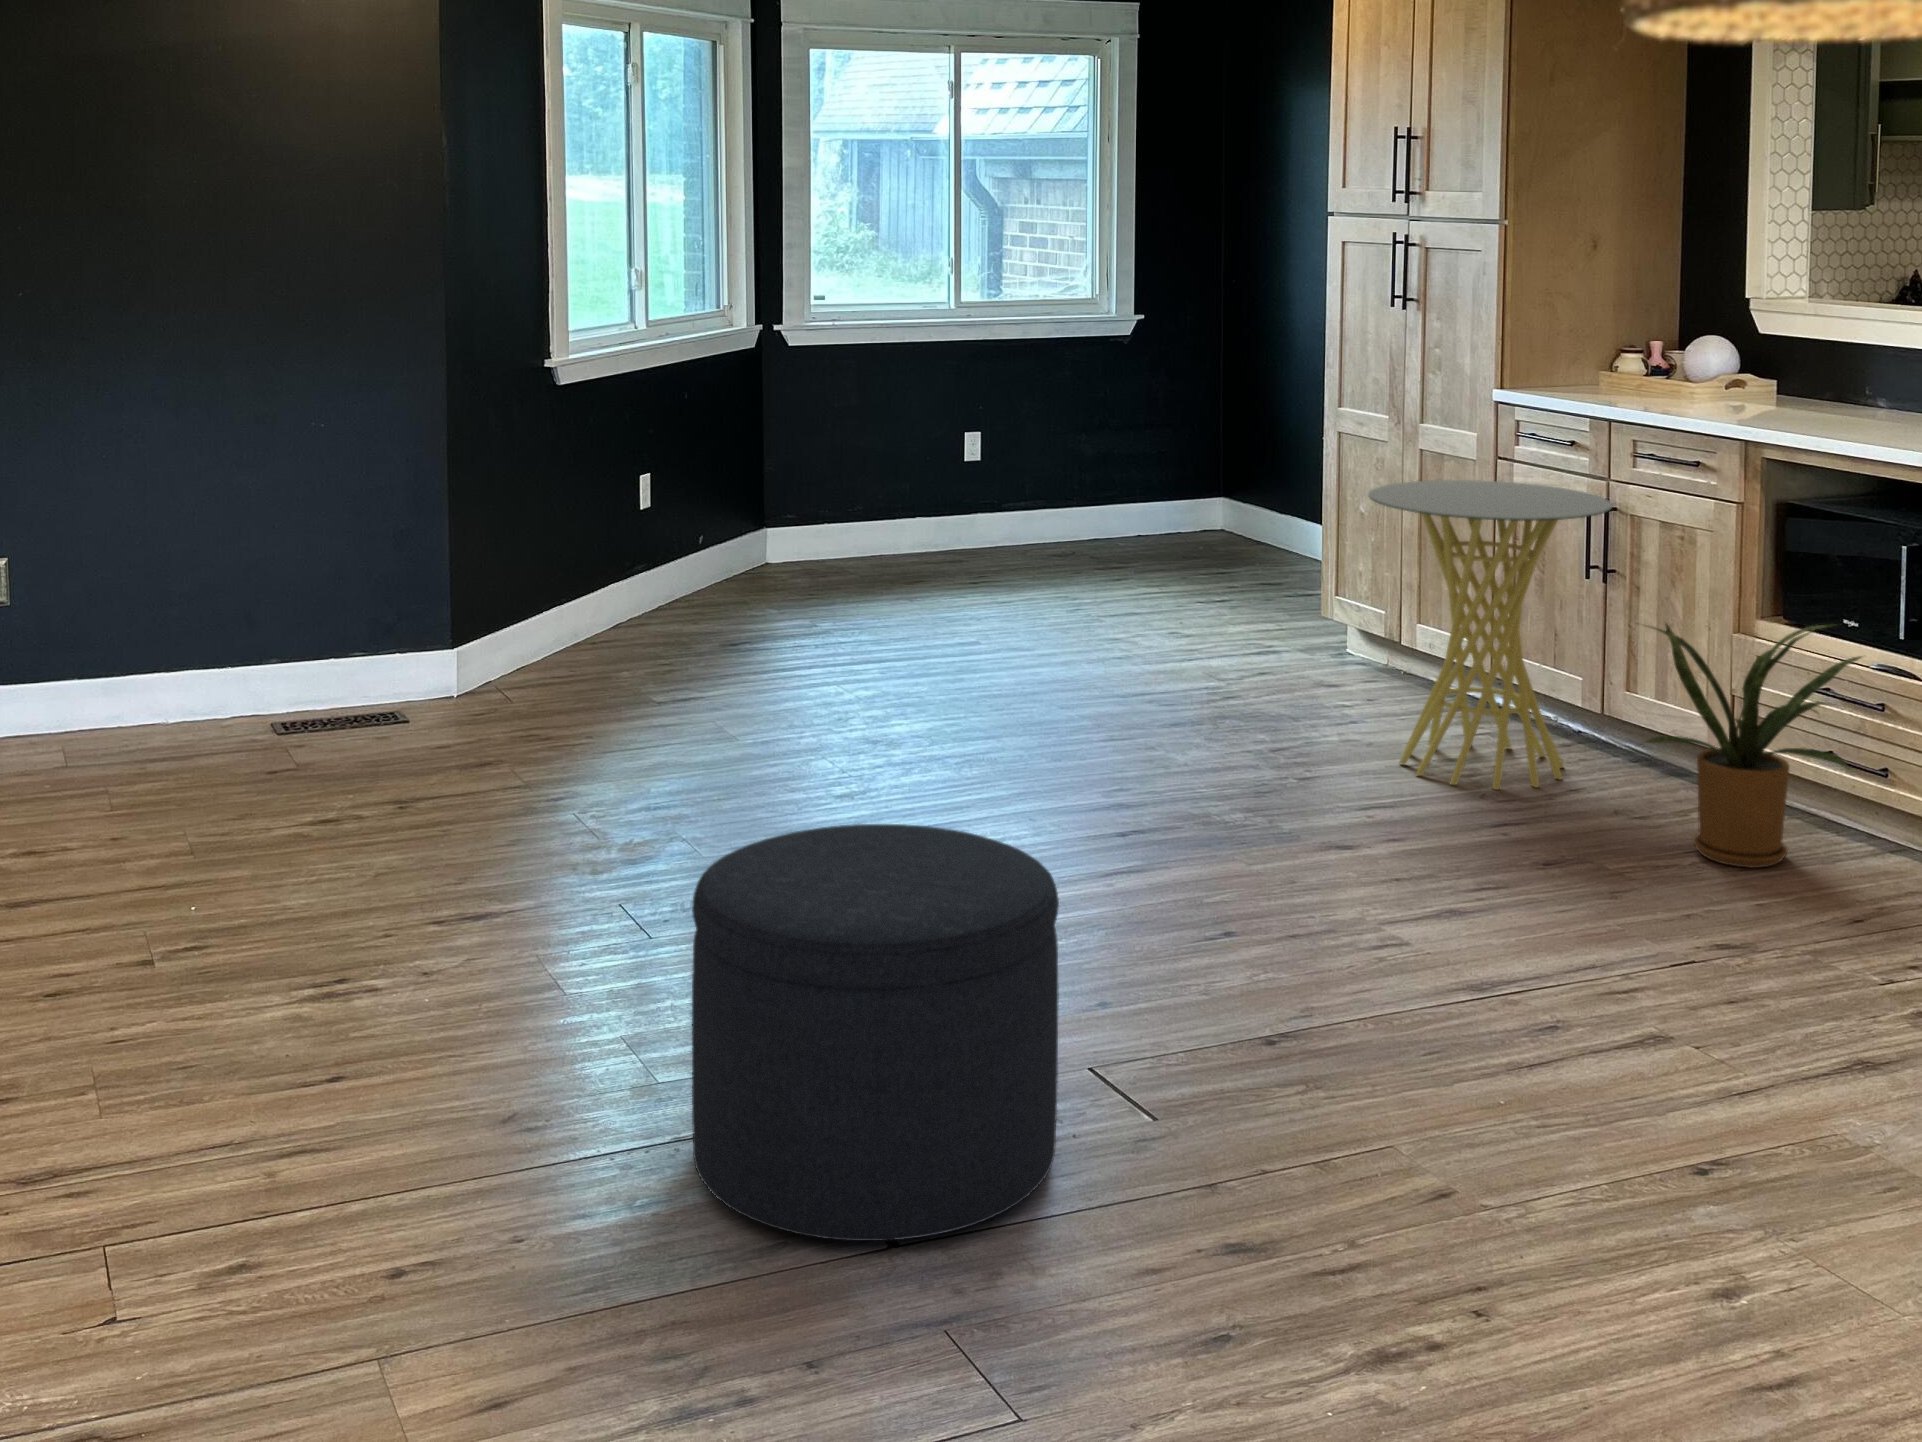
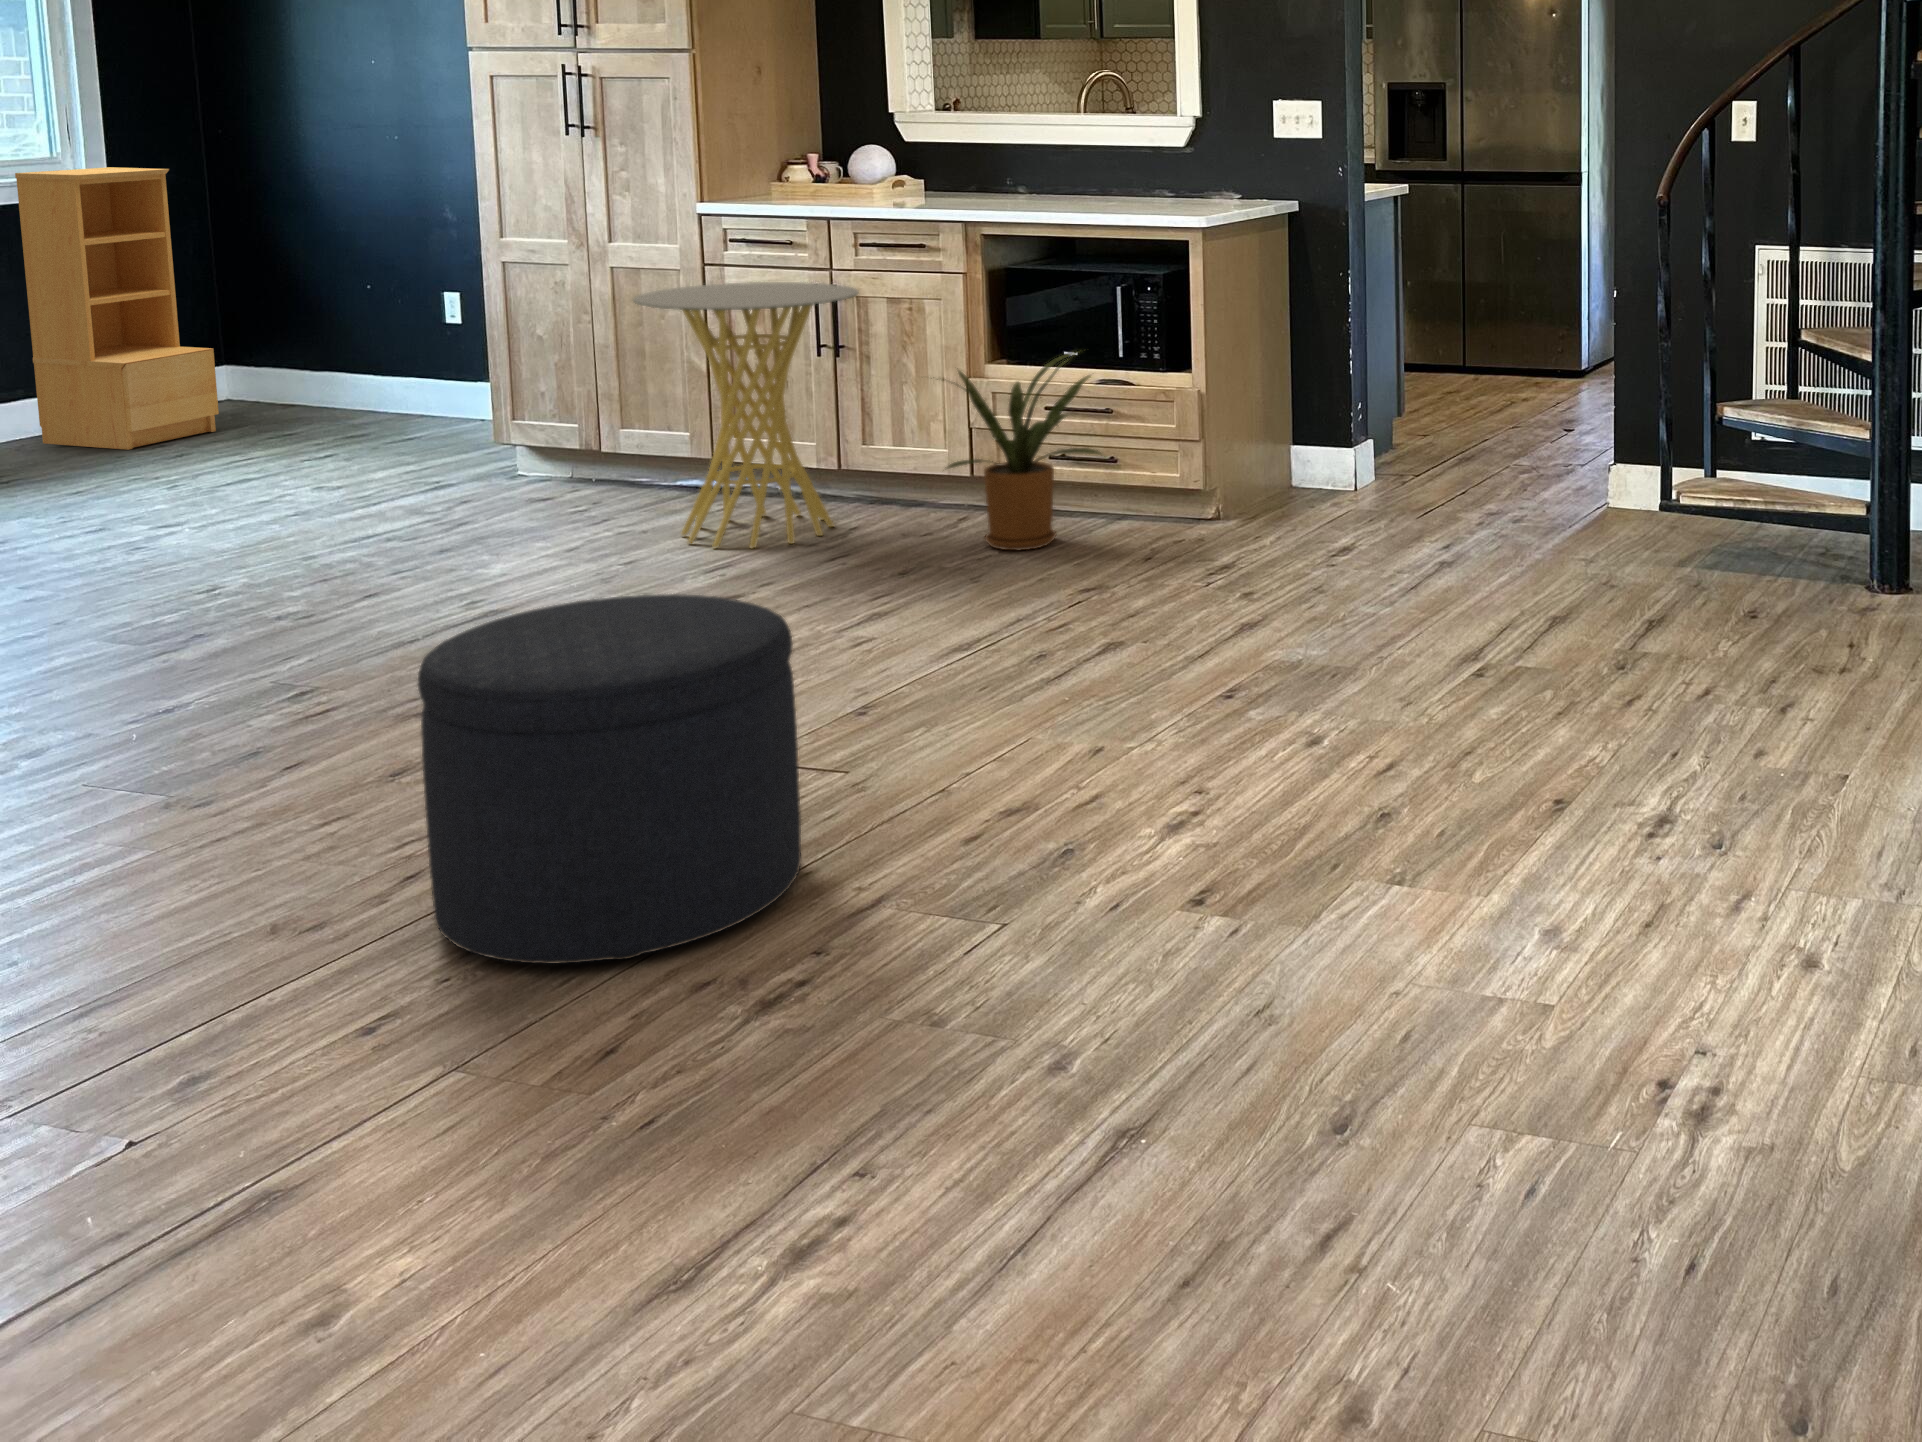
bookshelf: none [1057,310,1184,563] -> present [15,167,219,450]

